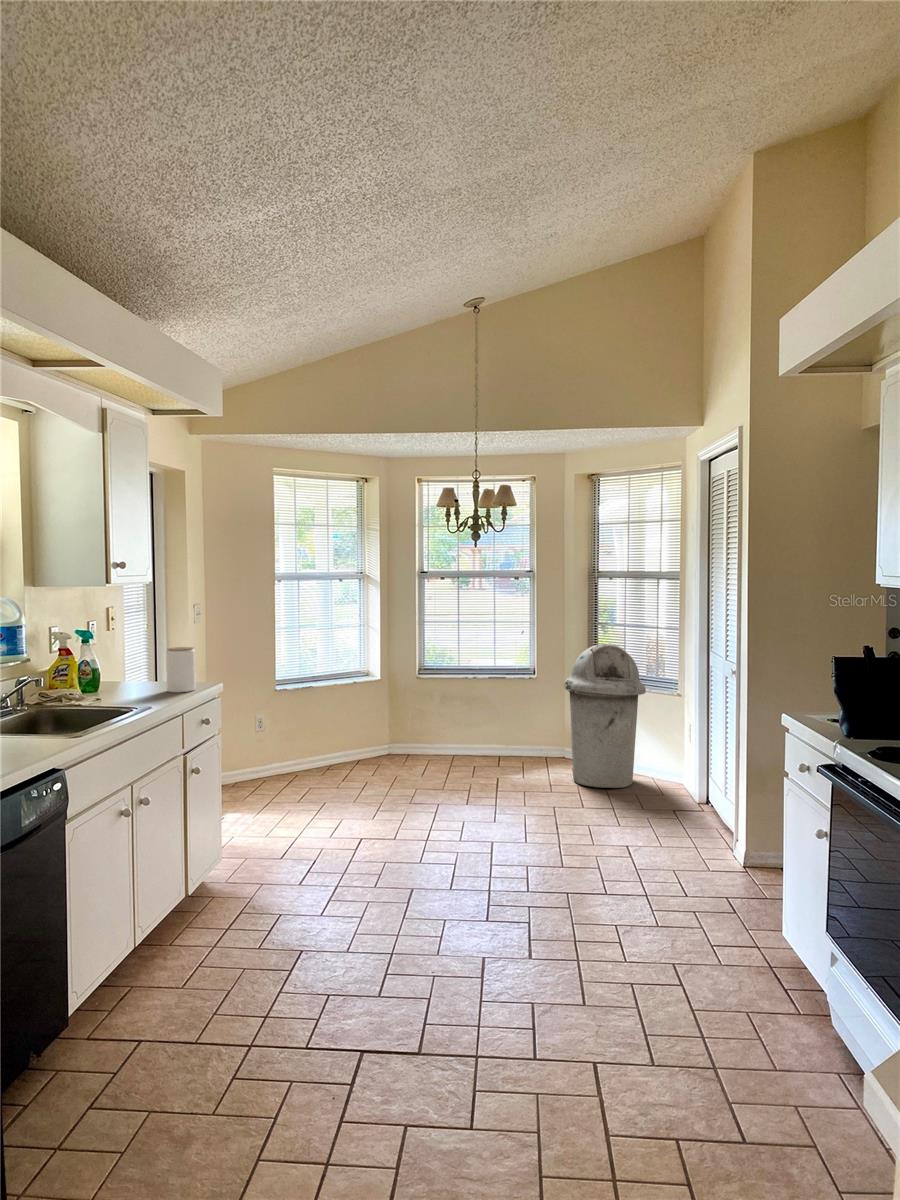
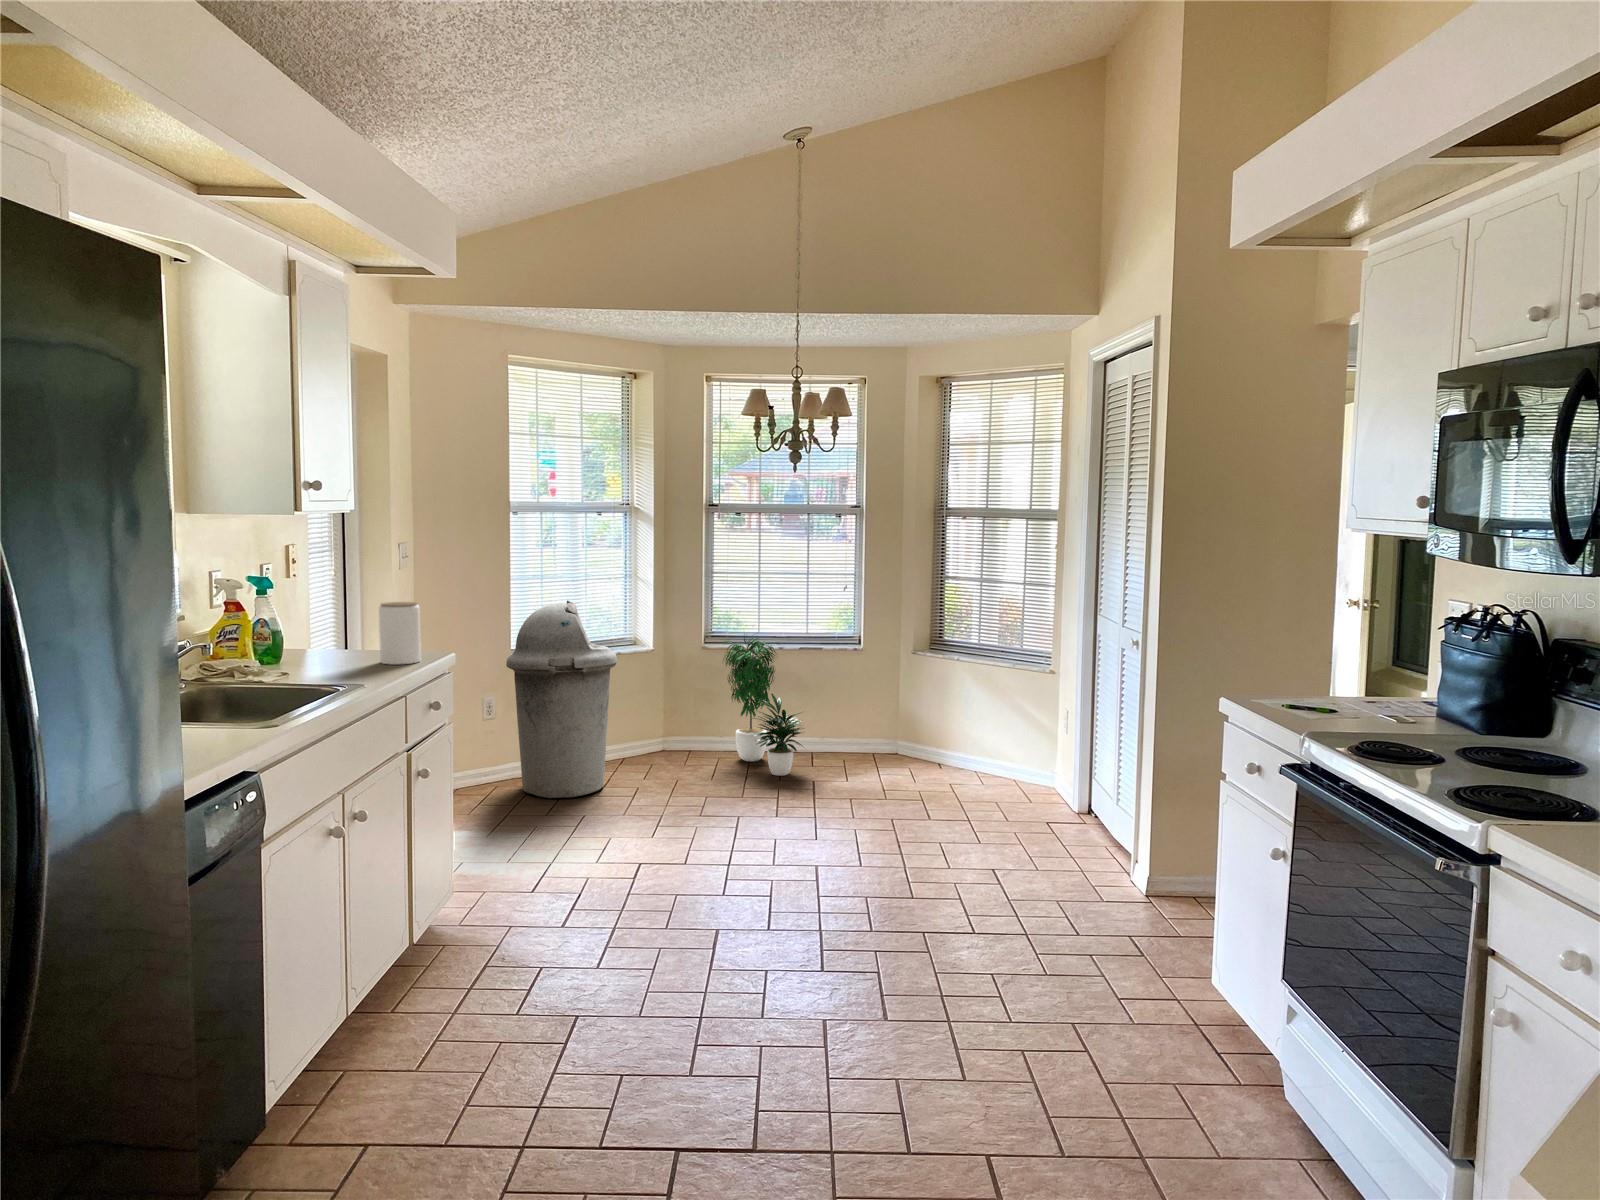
trash can: present [565,643,646,788] -> present [506,601,617,798]
potted plant: none [429,664,493,775] -> present [723,636,805,776]

